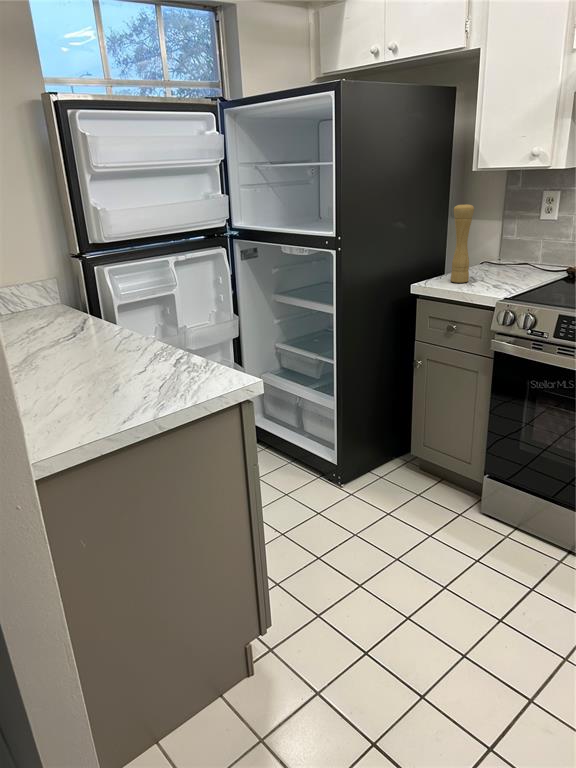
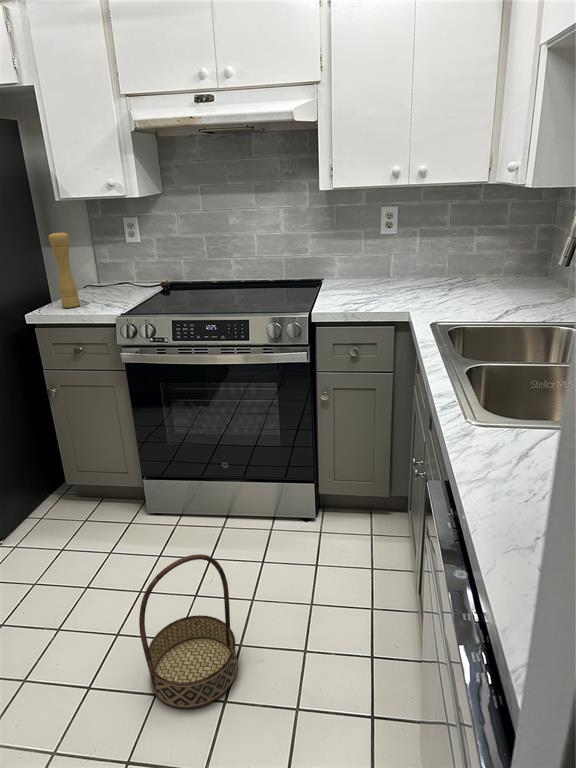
basket: none [419,579,529,742] -> present [139,554,238,708]

